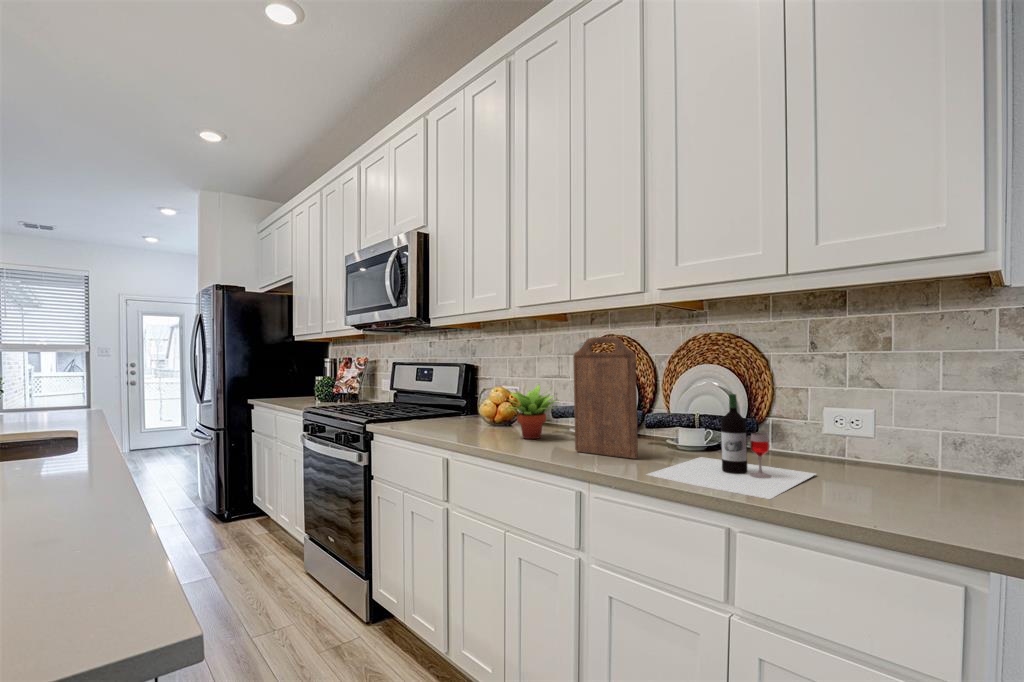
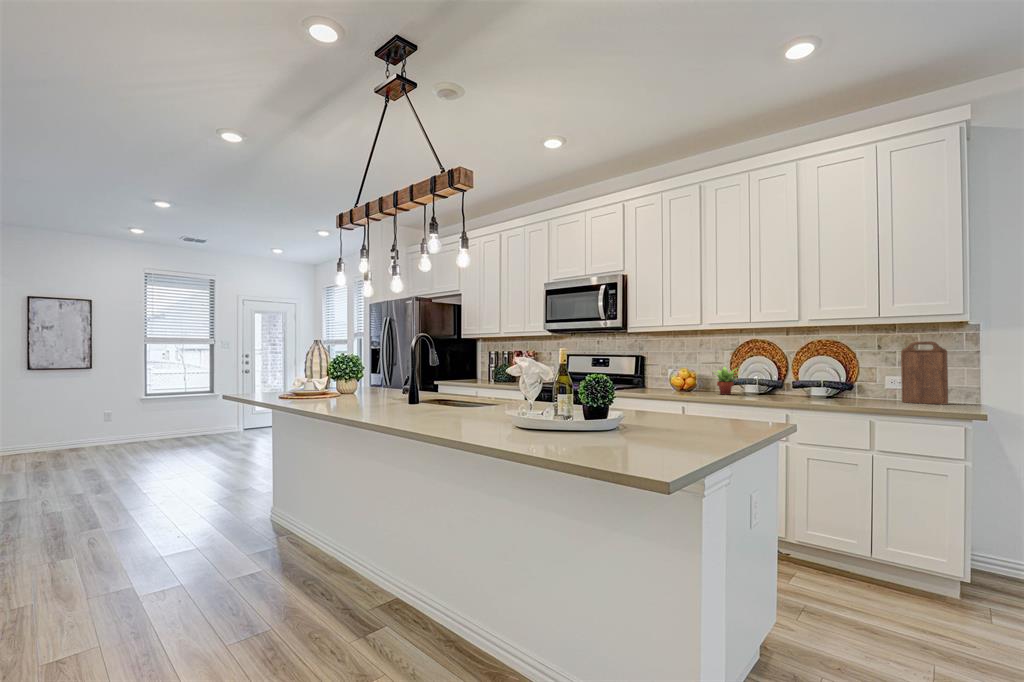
cutting board: present [573,337,638,459] -> present [901,341,948,404]
wine bottle: present [647,394,816,499] -> none [822,368,892,406]

